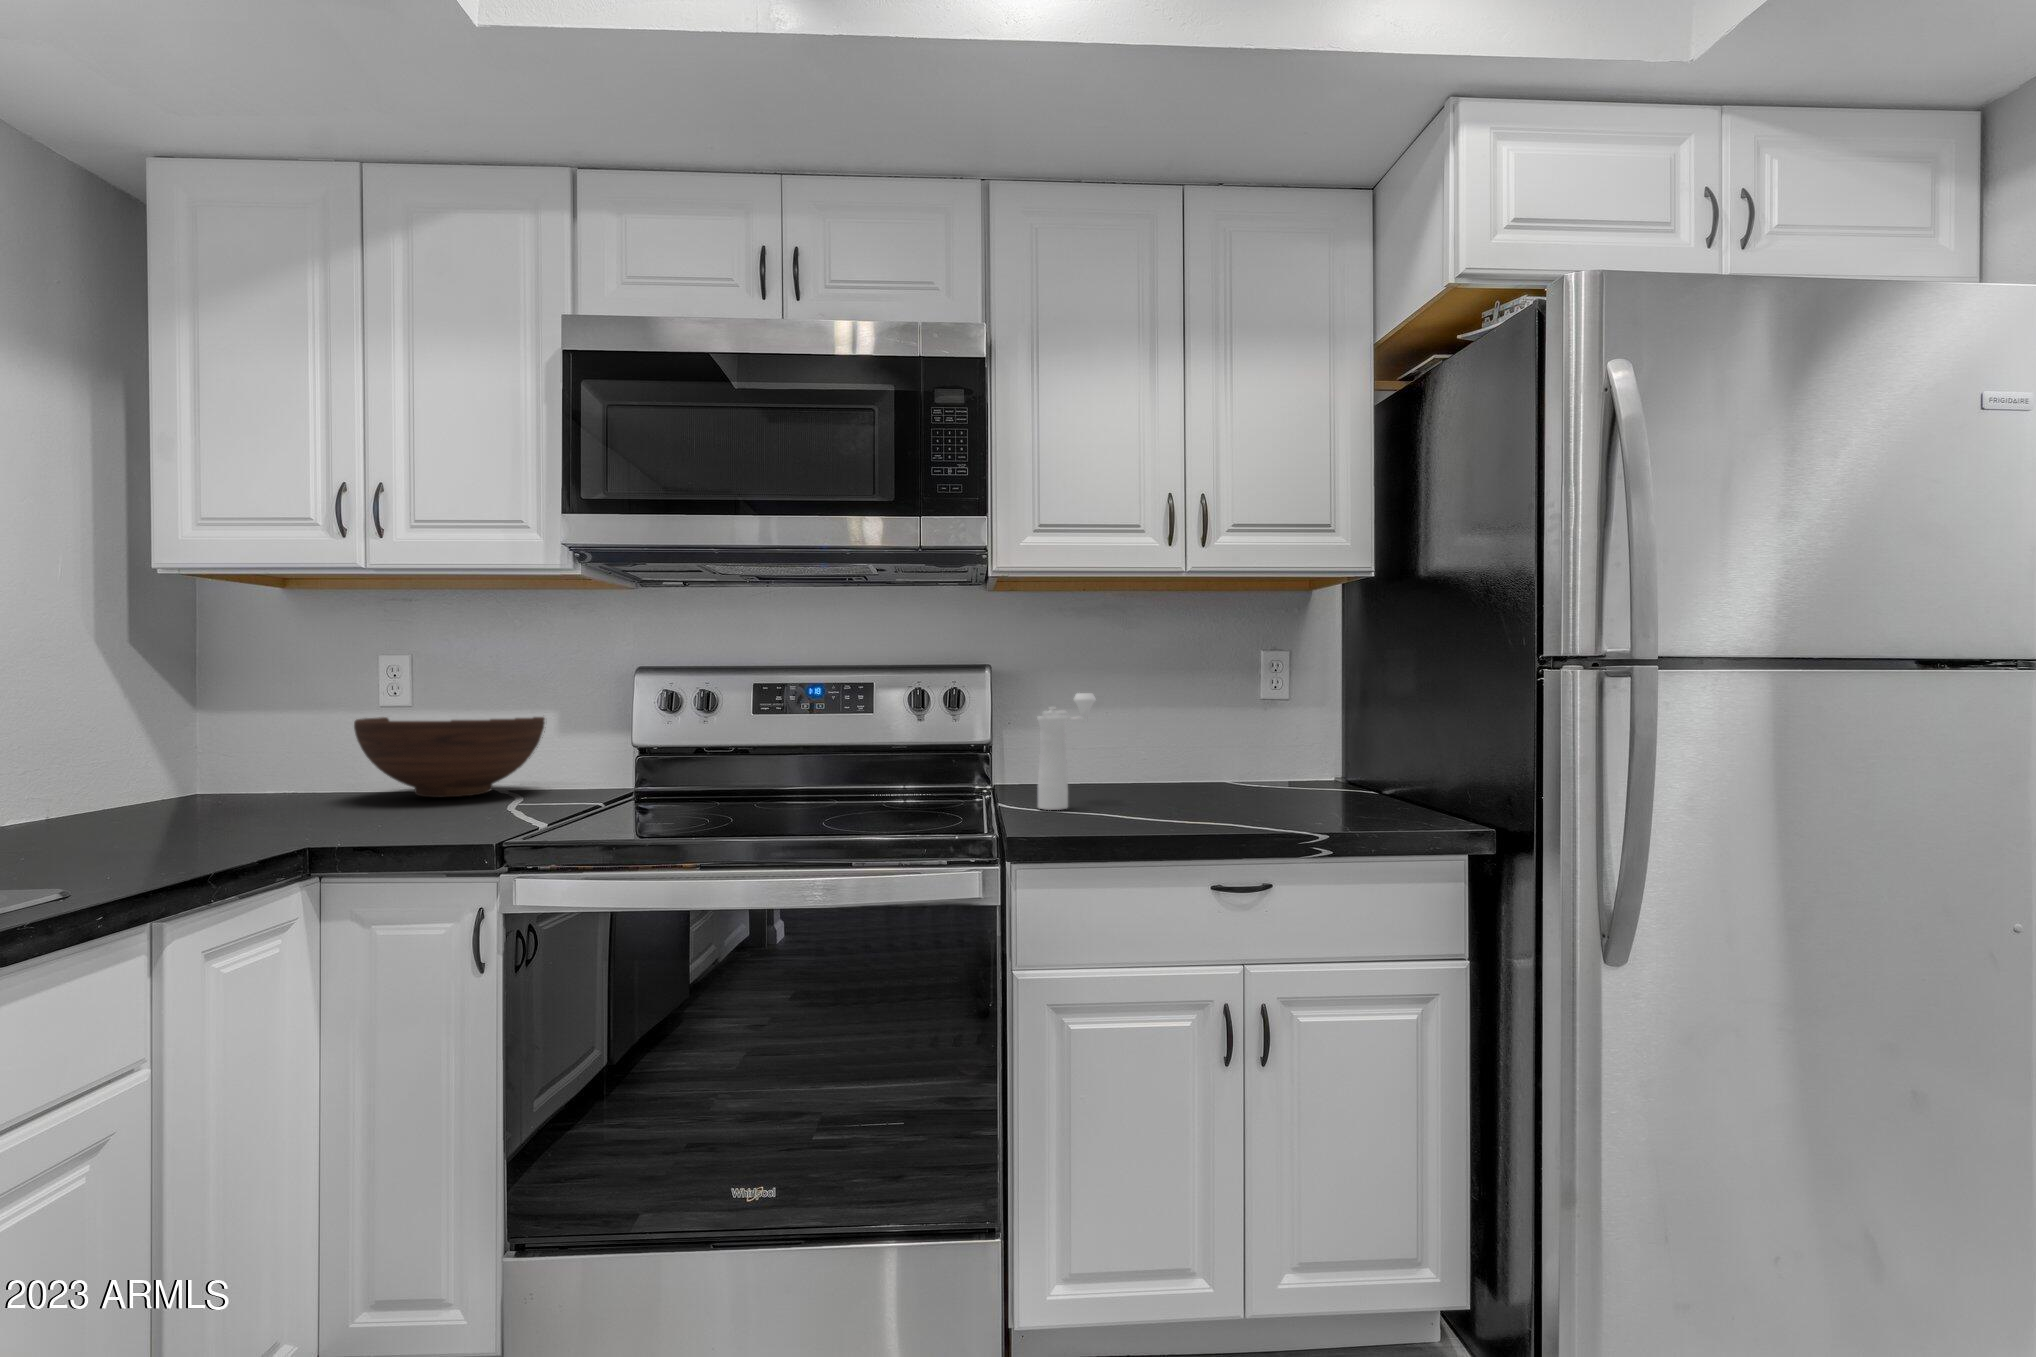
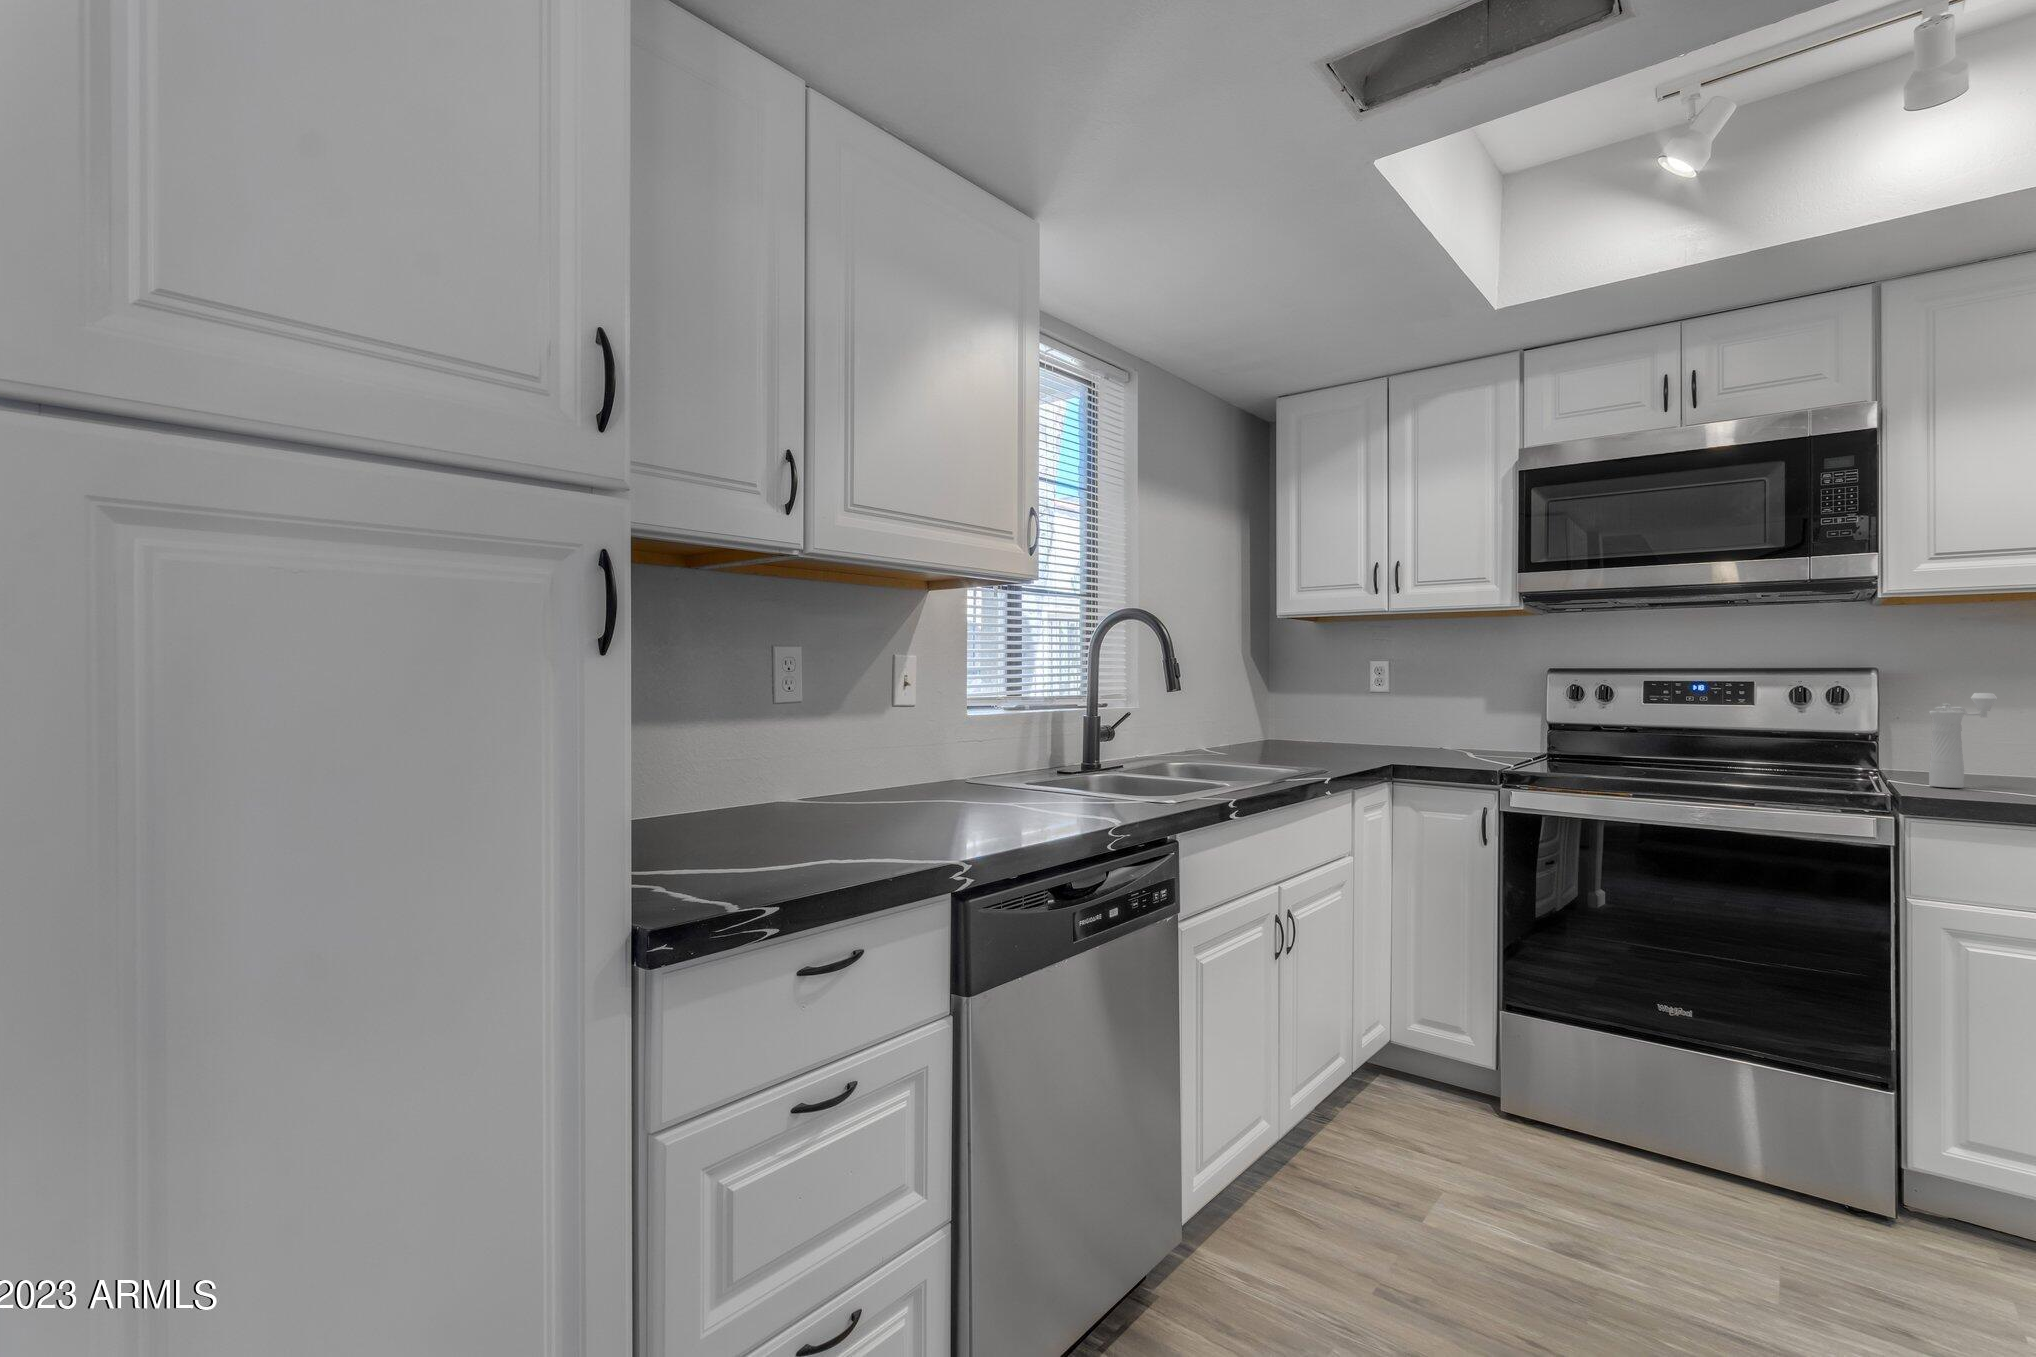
fruit bowl: present [354,717,545,797] -> none [1368,700,1481,751]

